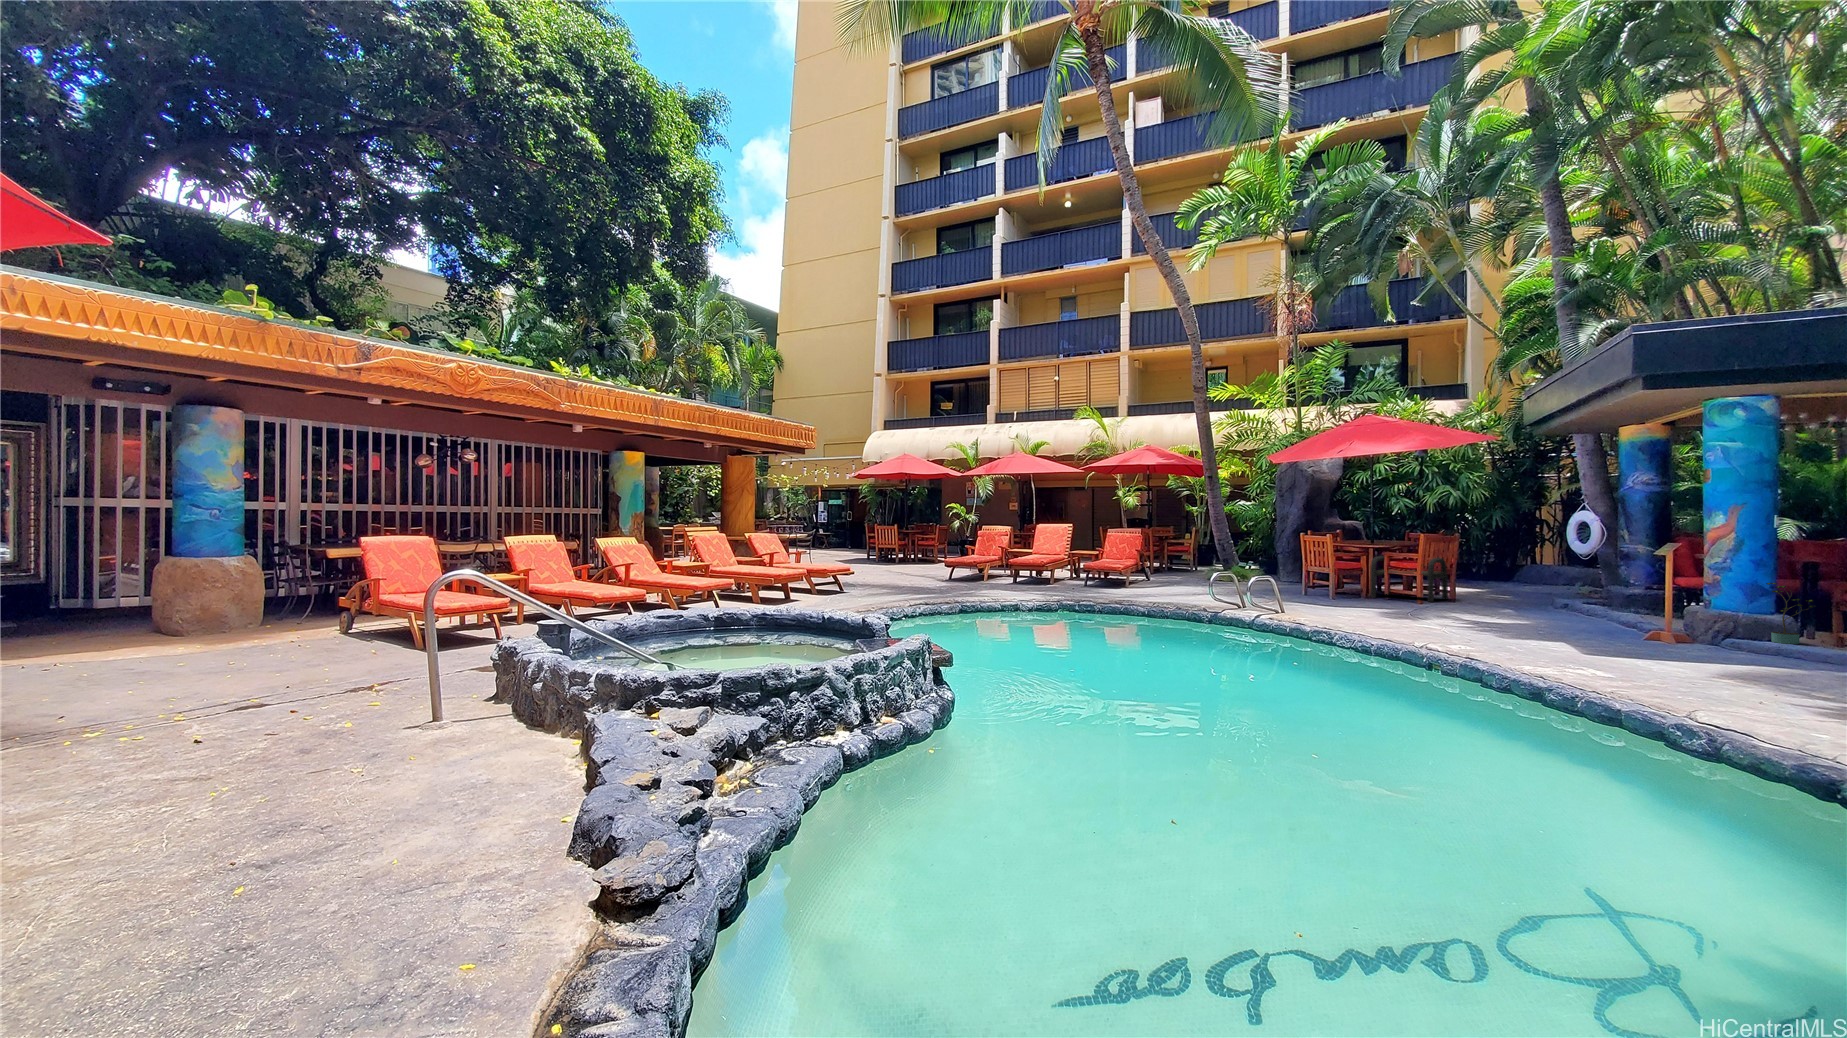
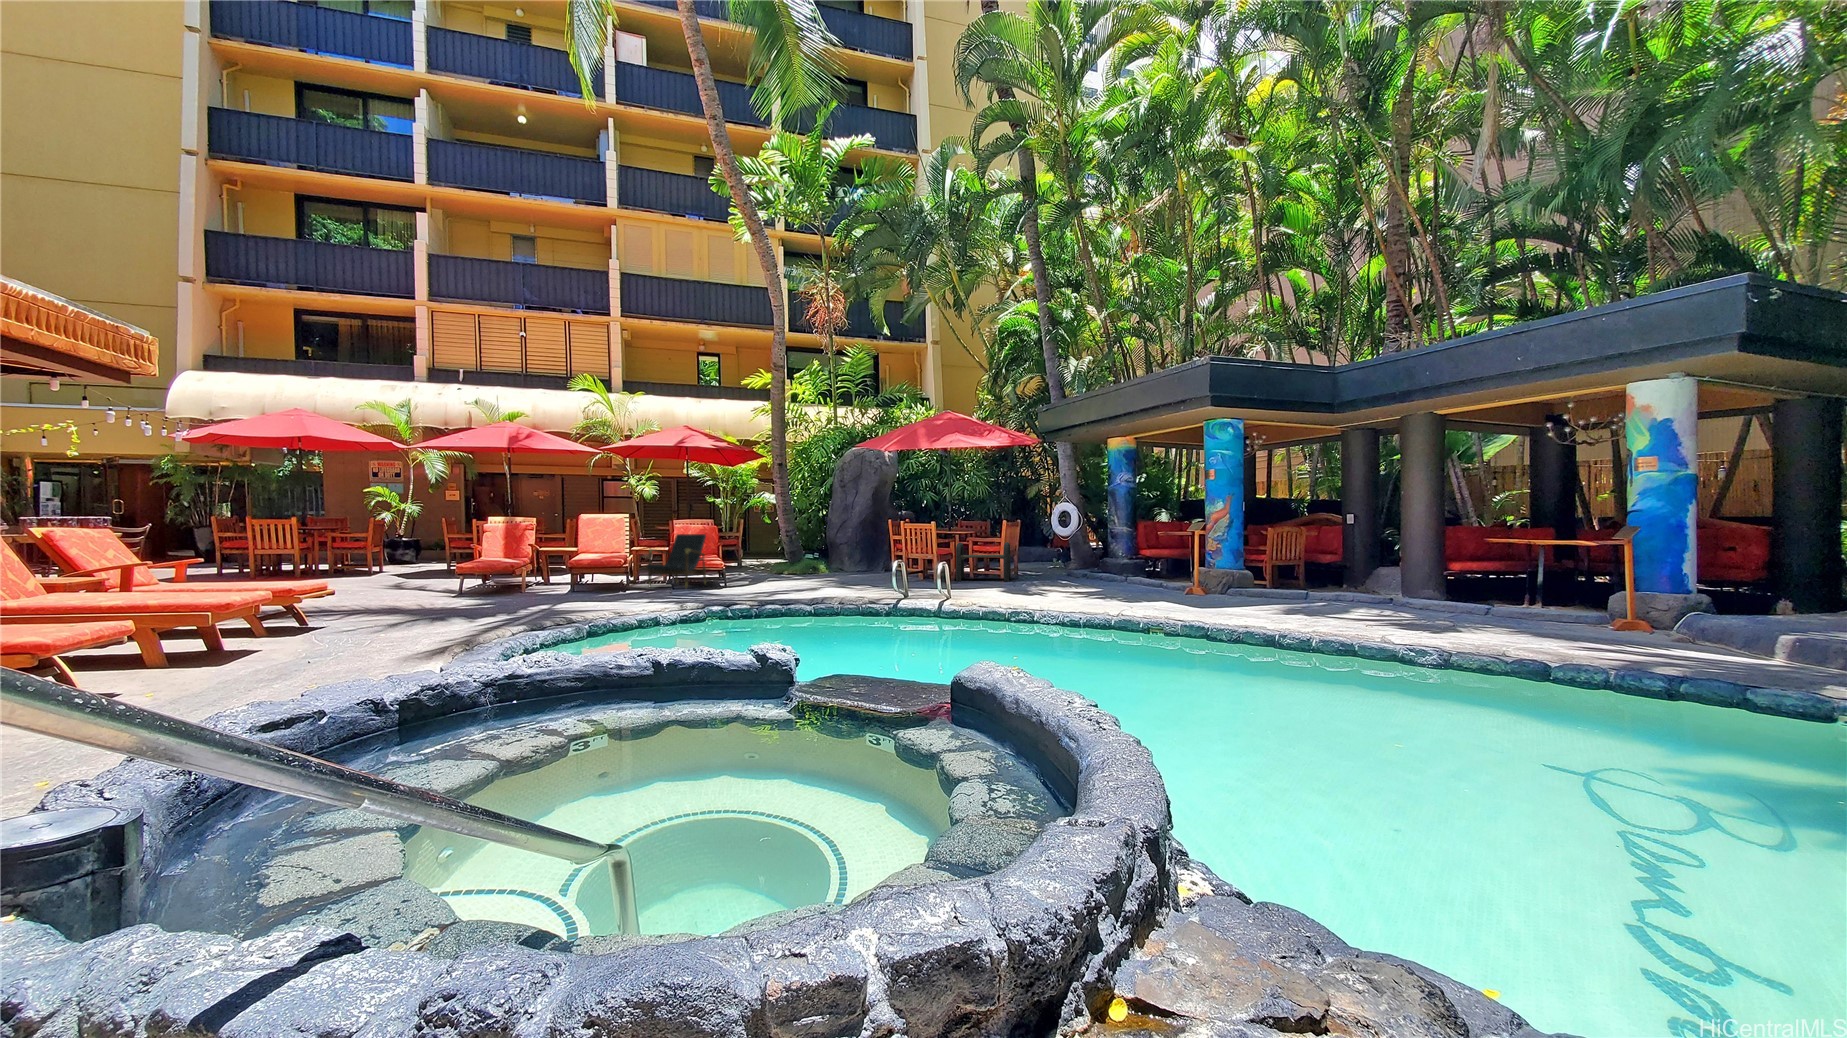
lounge chair: none [1068,540,1118,585] -> present [647,534,706,588]
potted plant: present [1766,583,1814,644] -> none [1241,549,1264,591]

